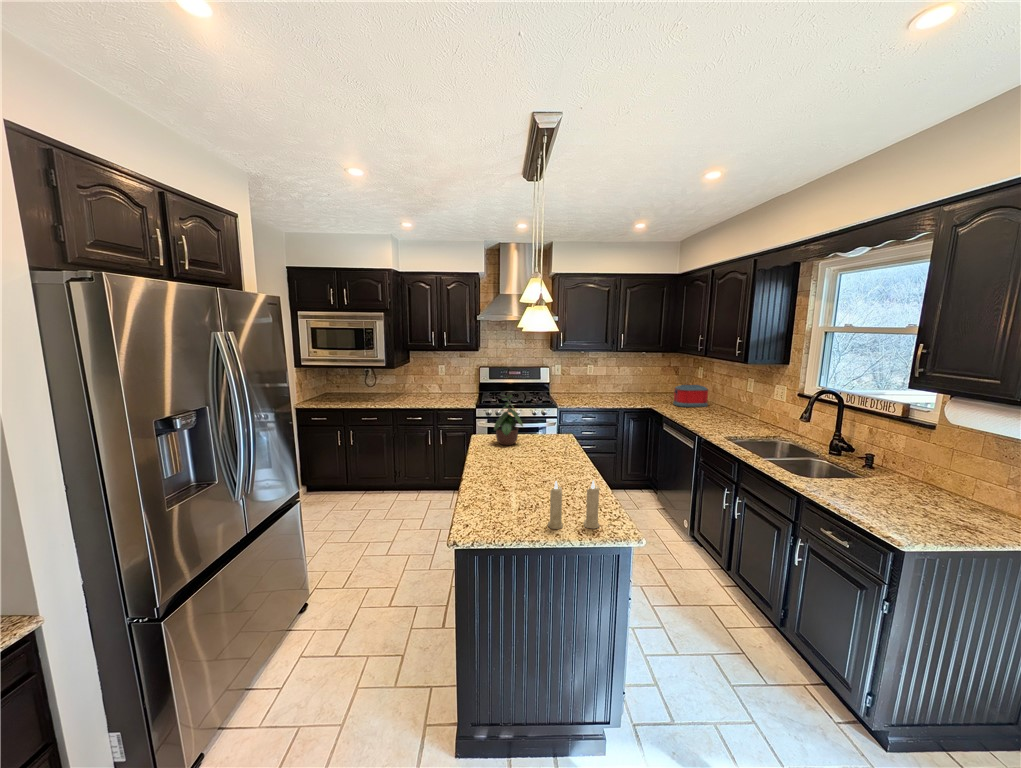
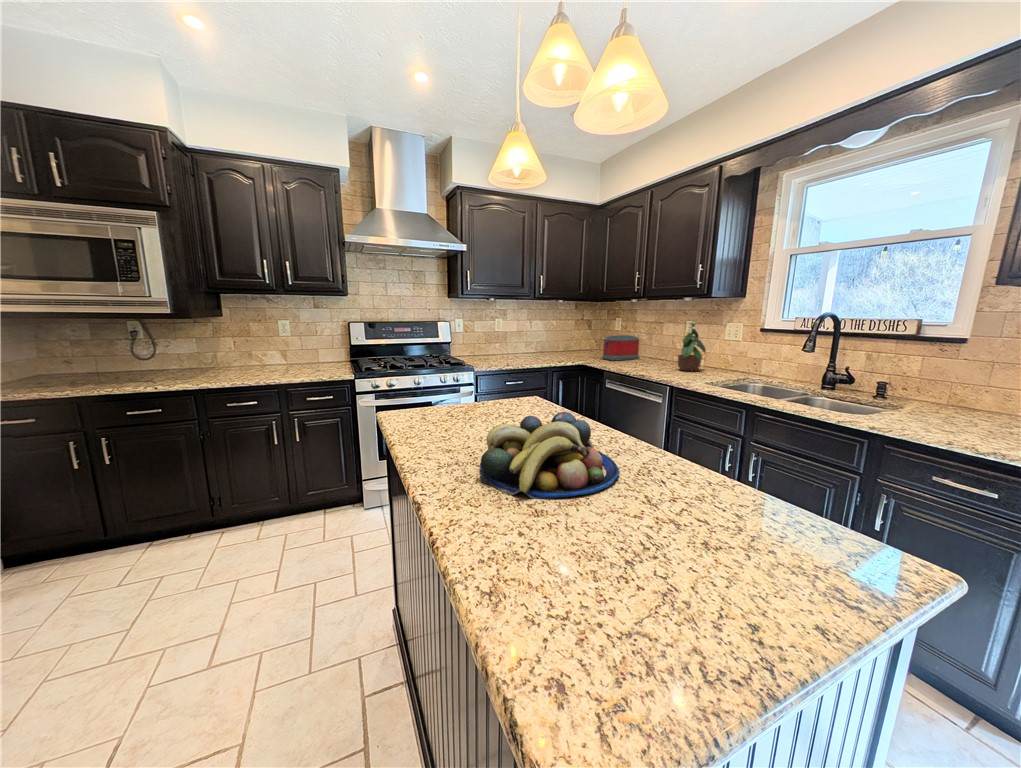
potted plant: present [494,396,523,445] -> present [678,321,706,371]
fruit bowl: none [489,450,560,490] -> present [480,412,619,499]
candle: present [548,480,600,529] -> none [742,439,862,591]

